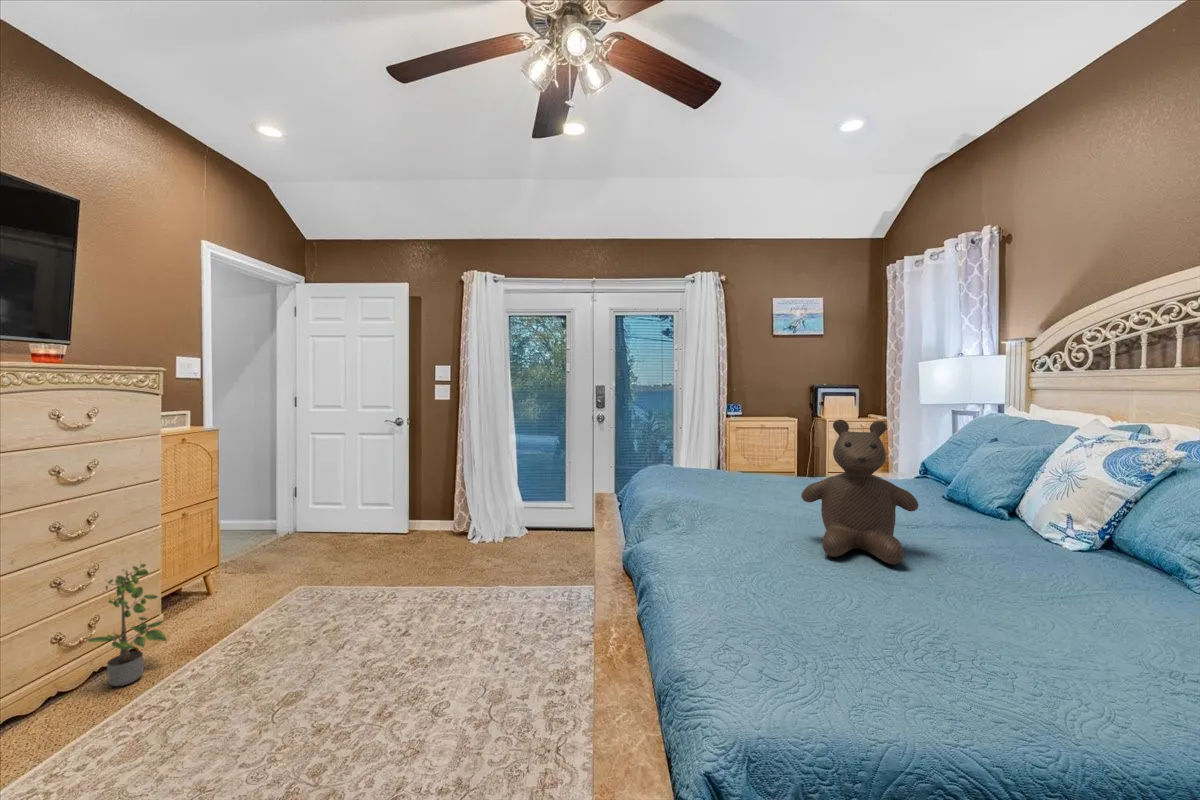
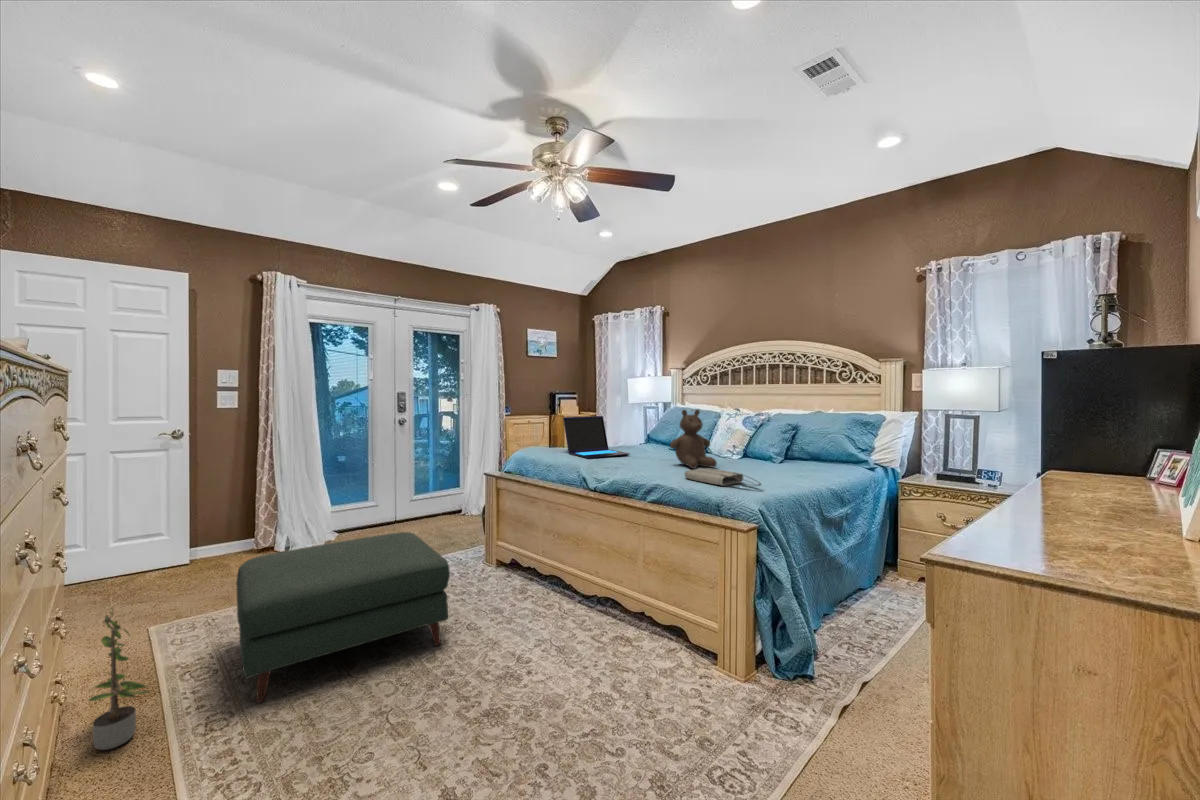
laptop: none [691,423,785,499] -> present [563,416,630,459]
ottoman: none [185,544,453,713] -> present [236,532,450,703]
tote bag: none [732,561,859,675] -> present [685,468,761,486]

